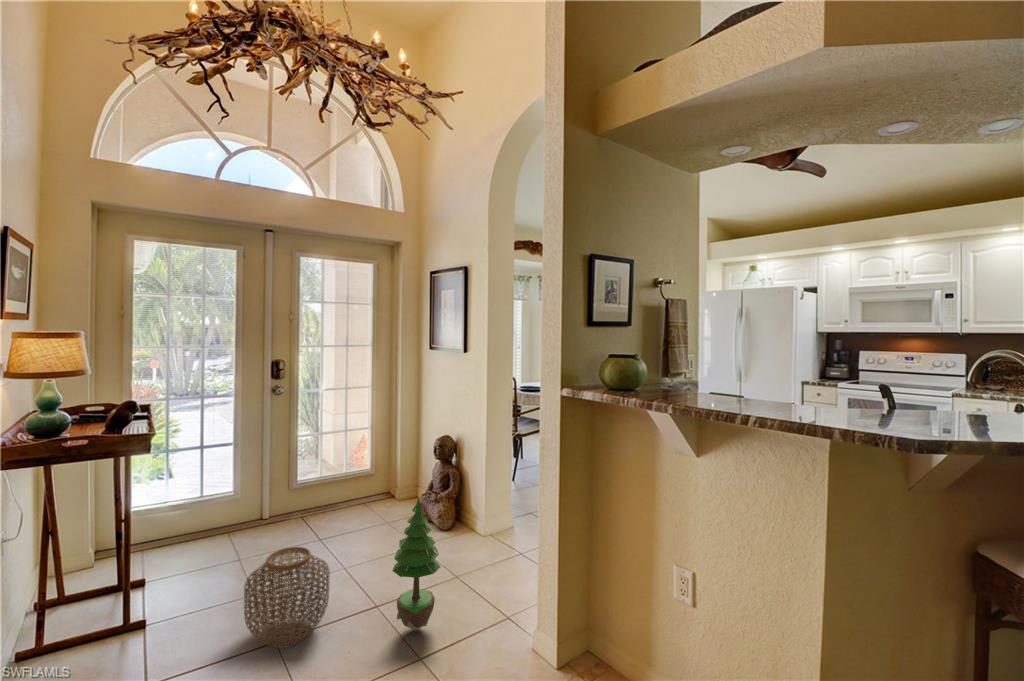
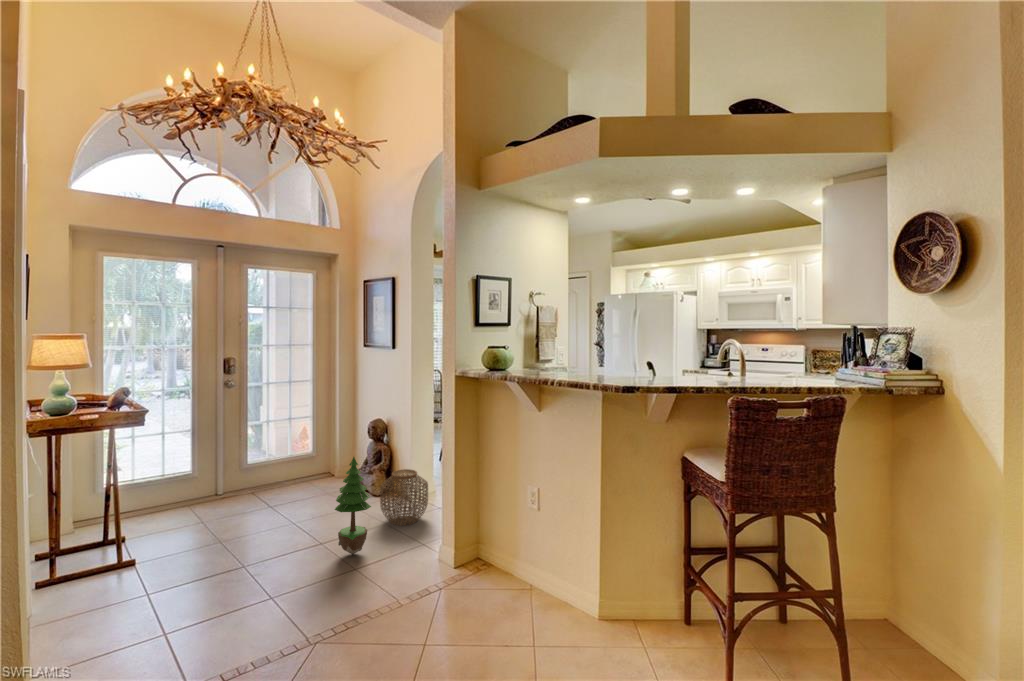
woven basket: present [244,547,330,647] -> present [380,469,428,526]

